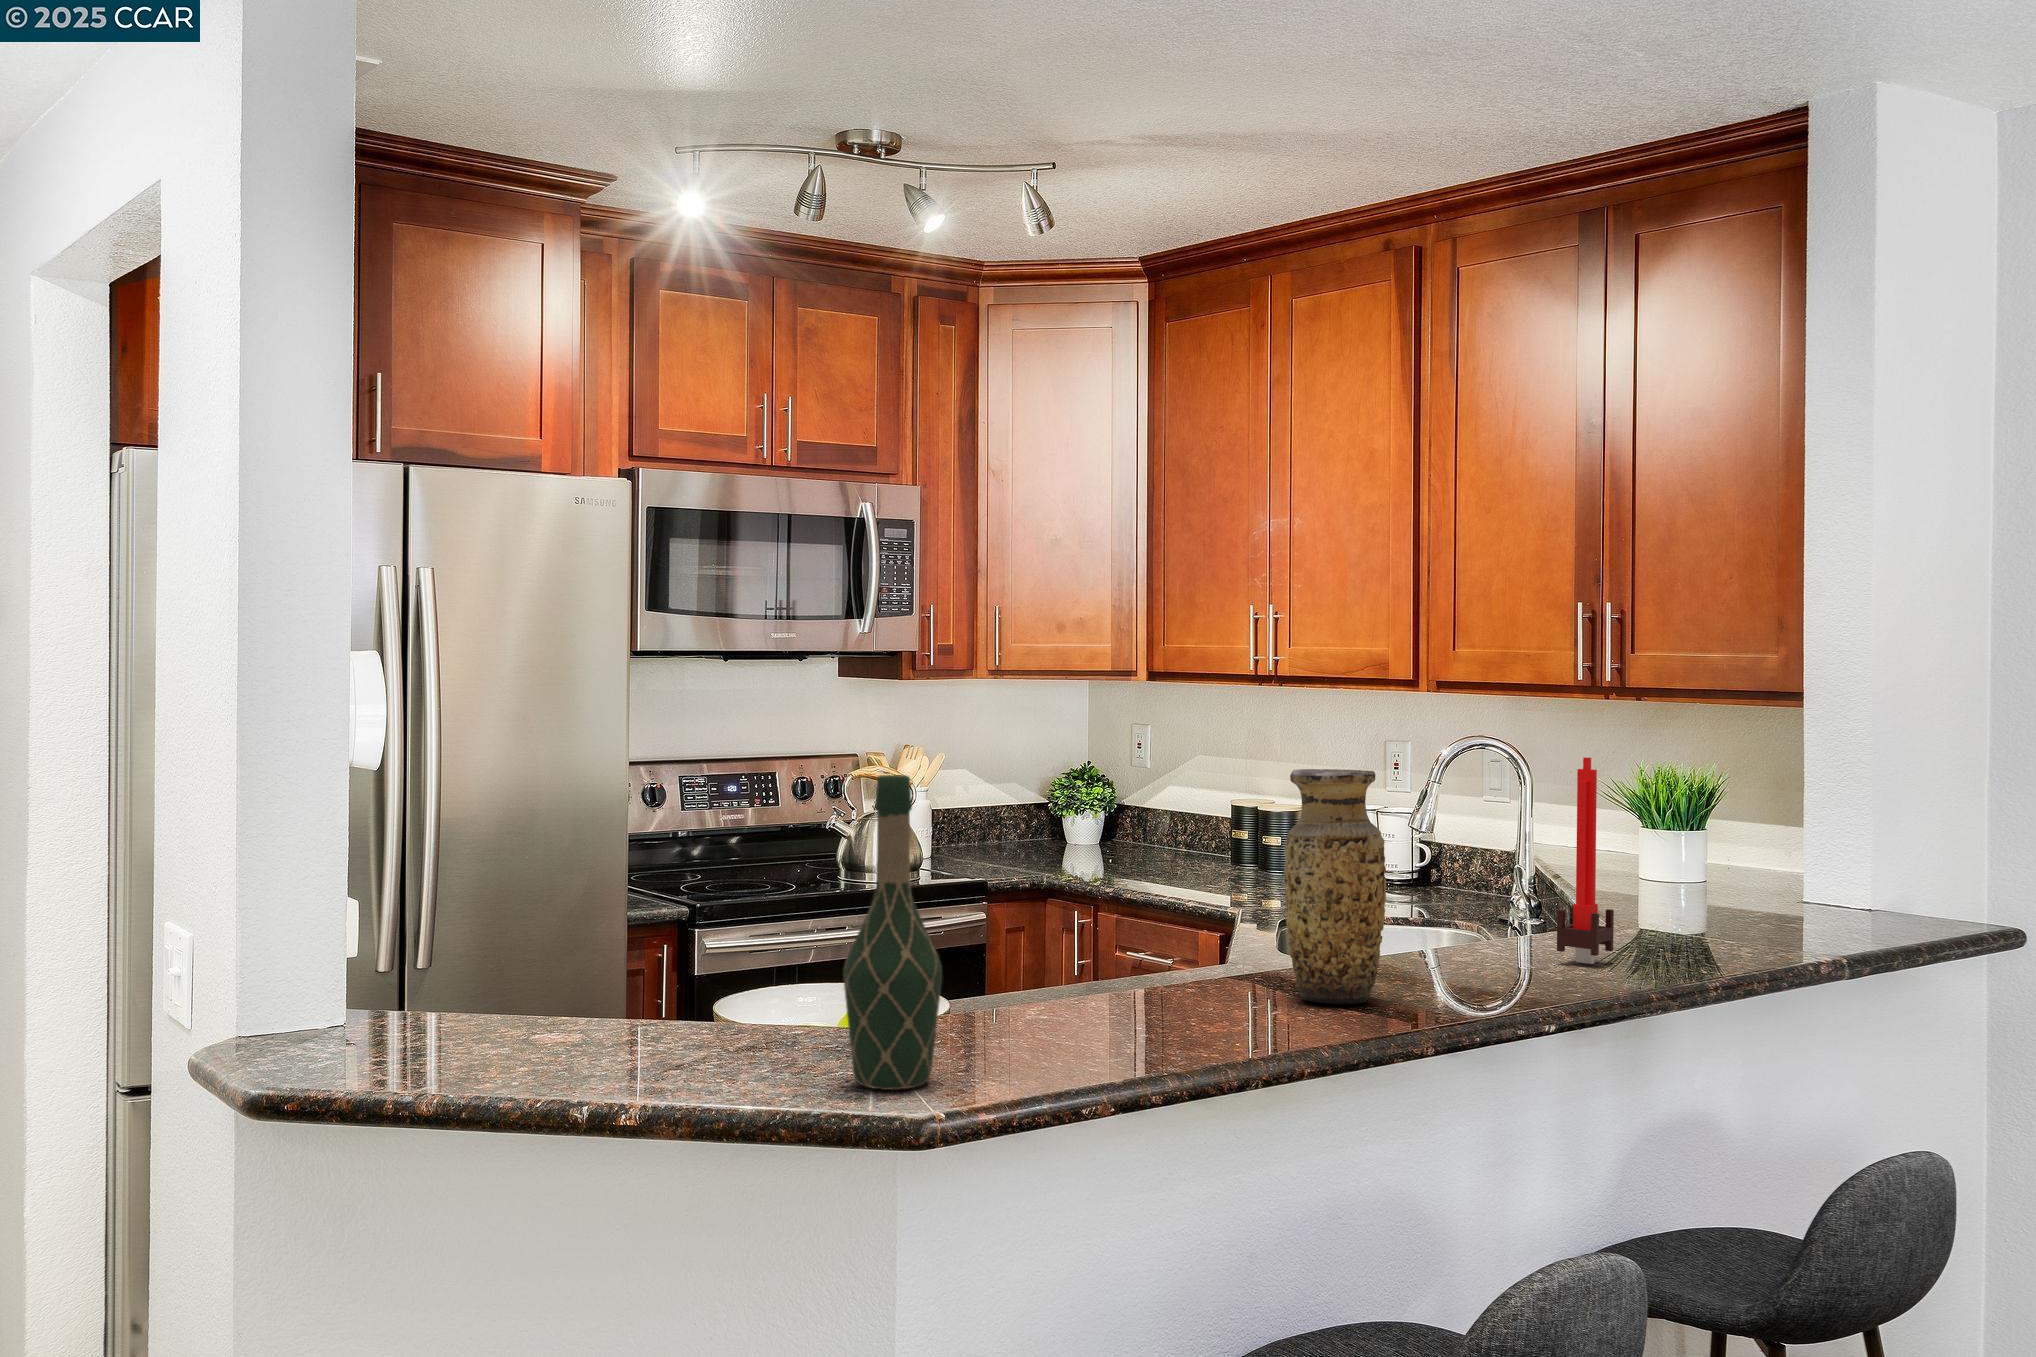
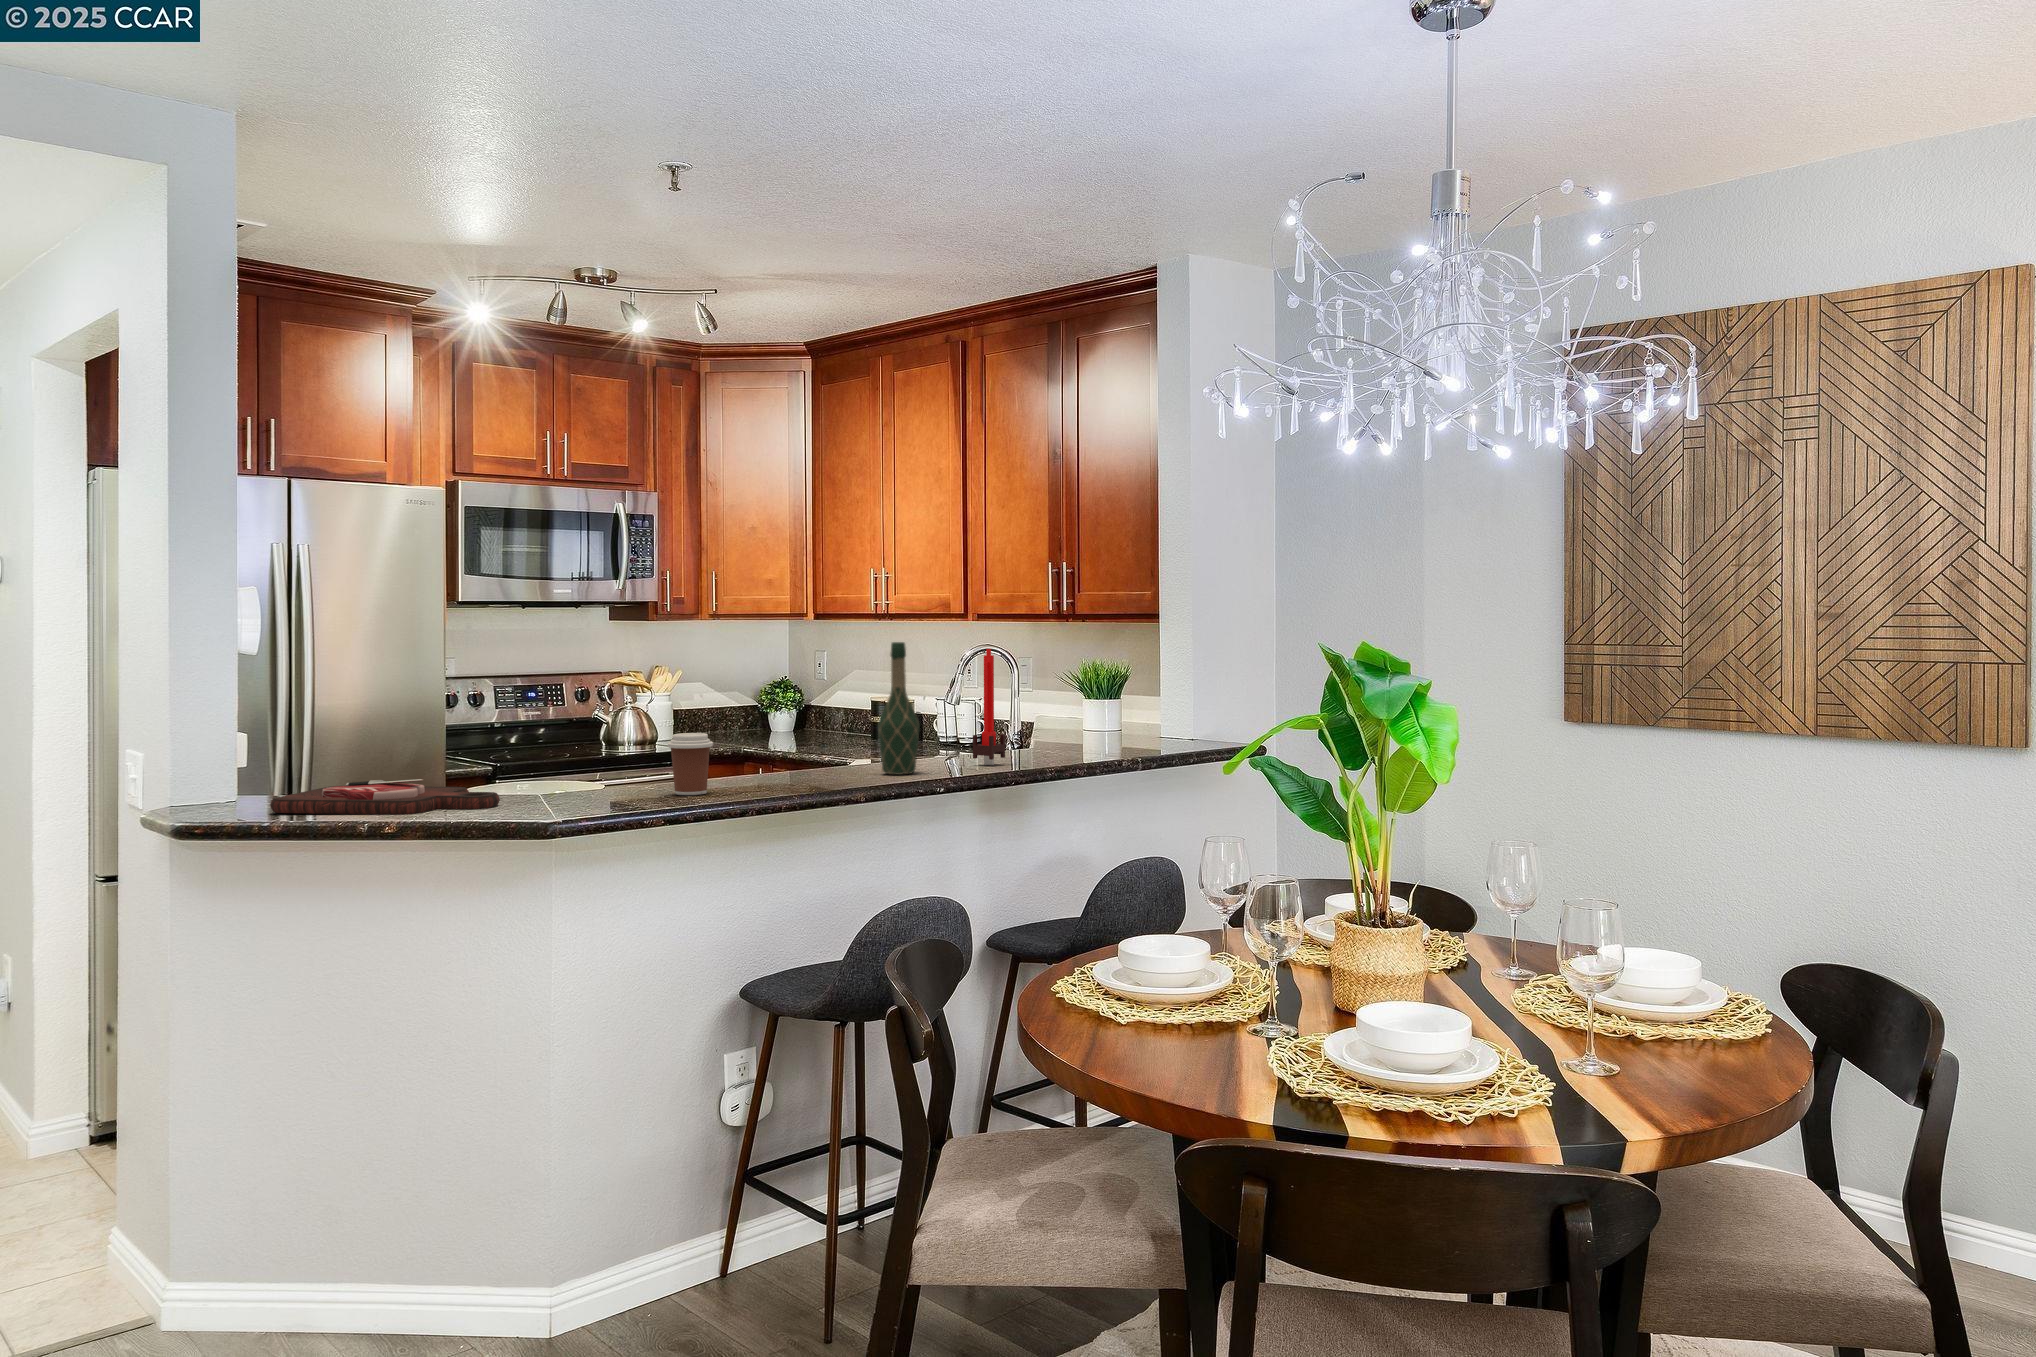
vase: present [1284,769,1386,1004] -> none [796,653,852,781]
wine bottle: present [843,775,942,1090] -> present [878,642,920,775]
coffee cup: none [1083,922,1165,1041] -> present [668,733,713,795]
cutting board: none [391,999,793,1083] -> present [270,779,500,814]

